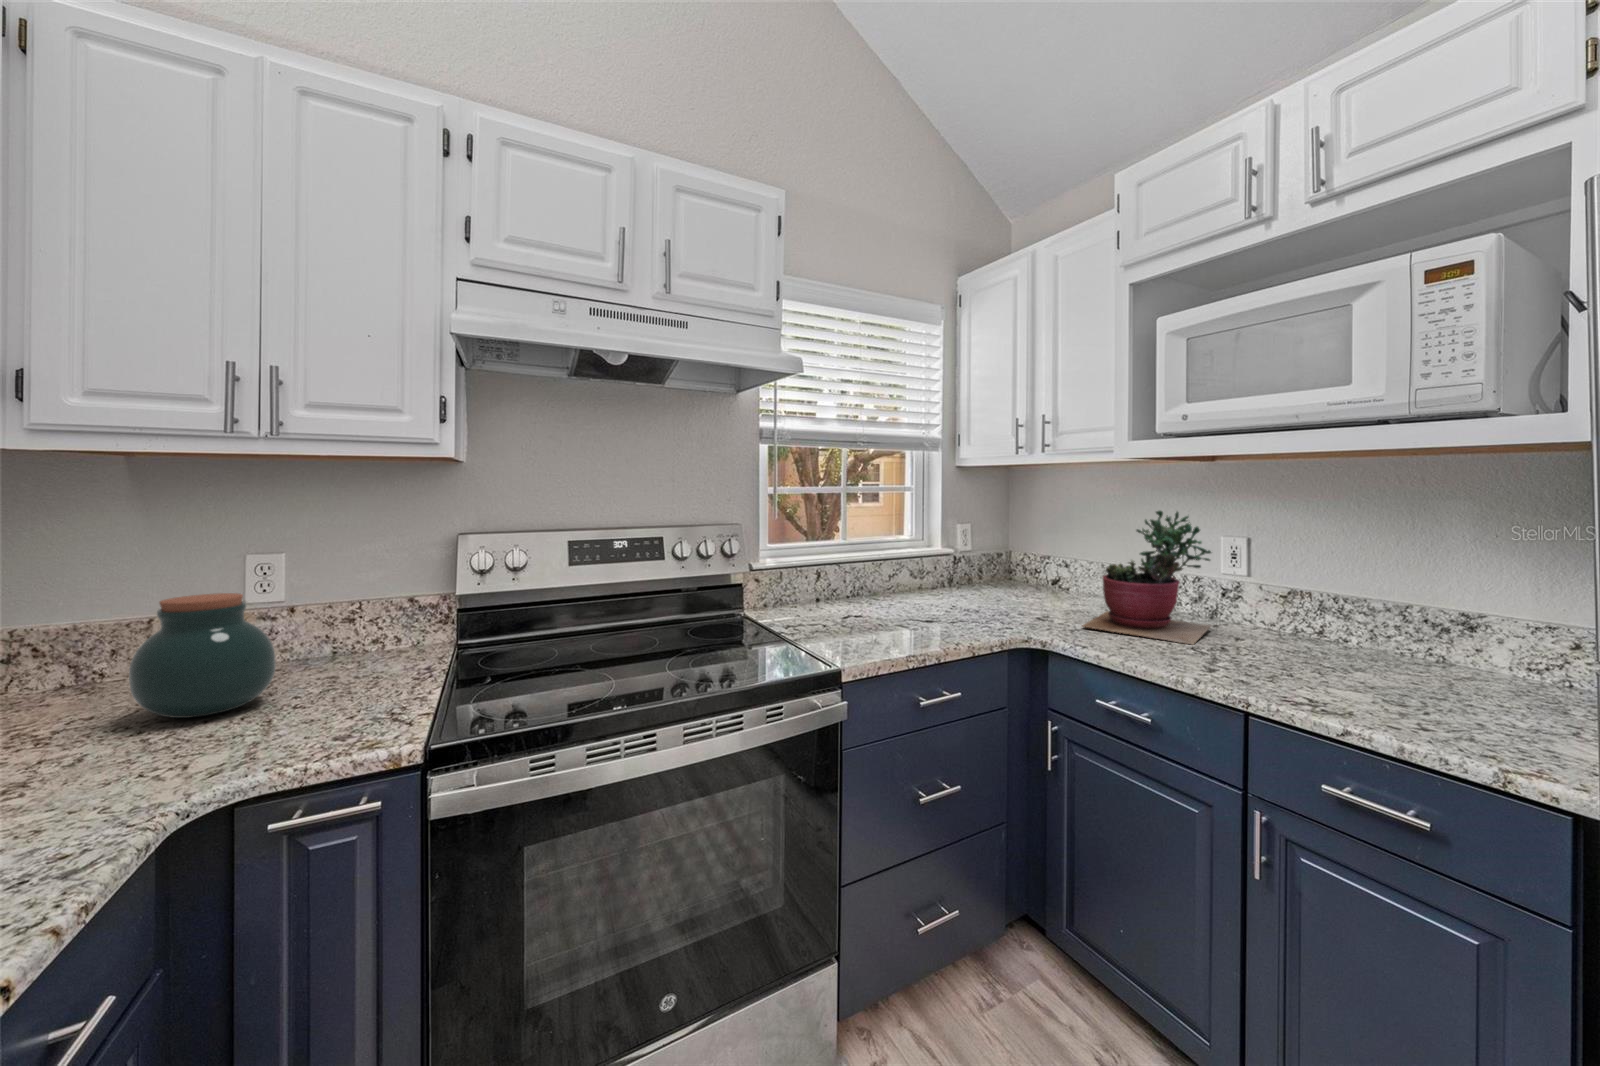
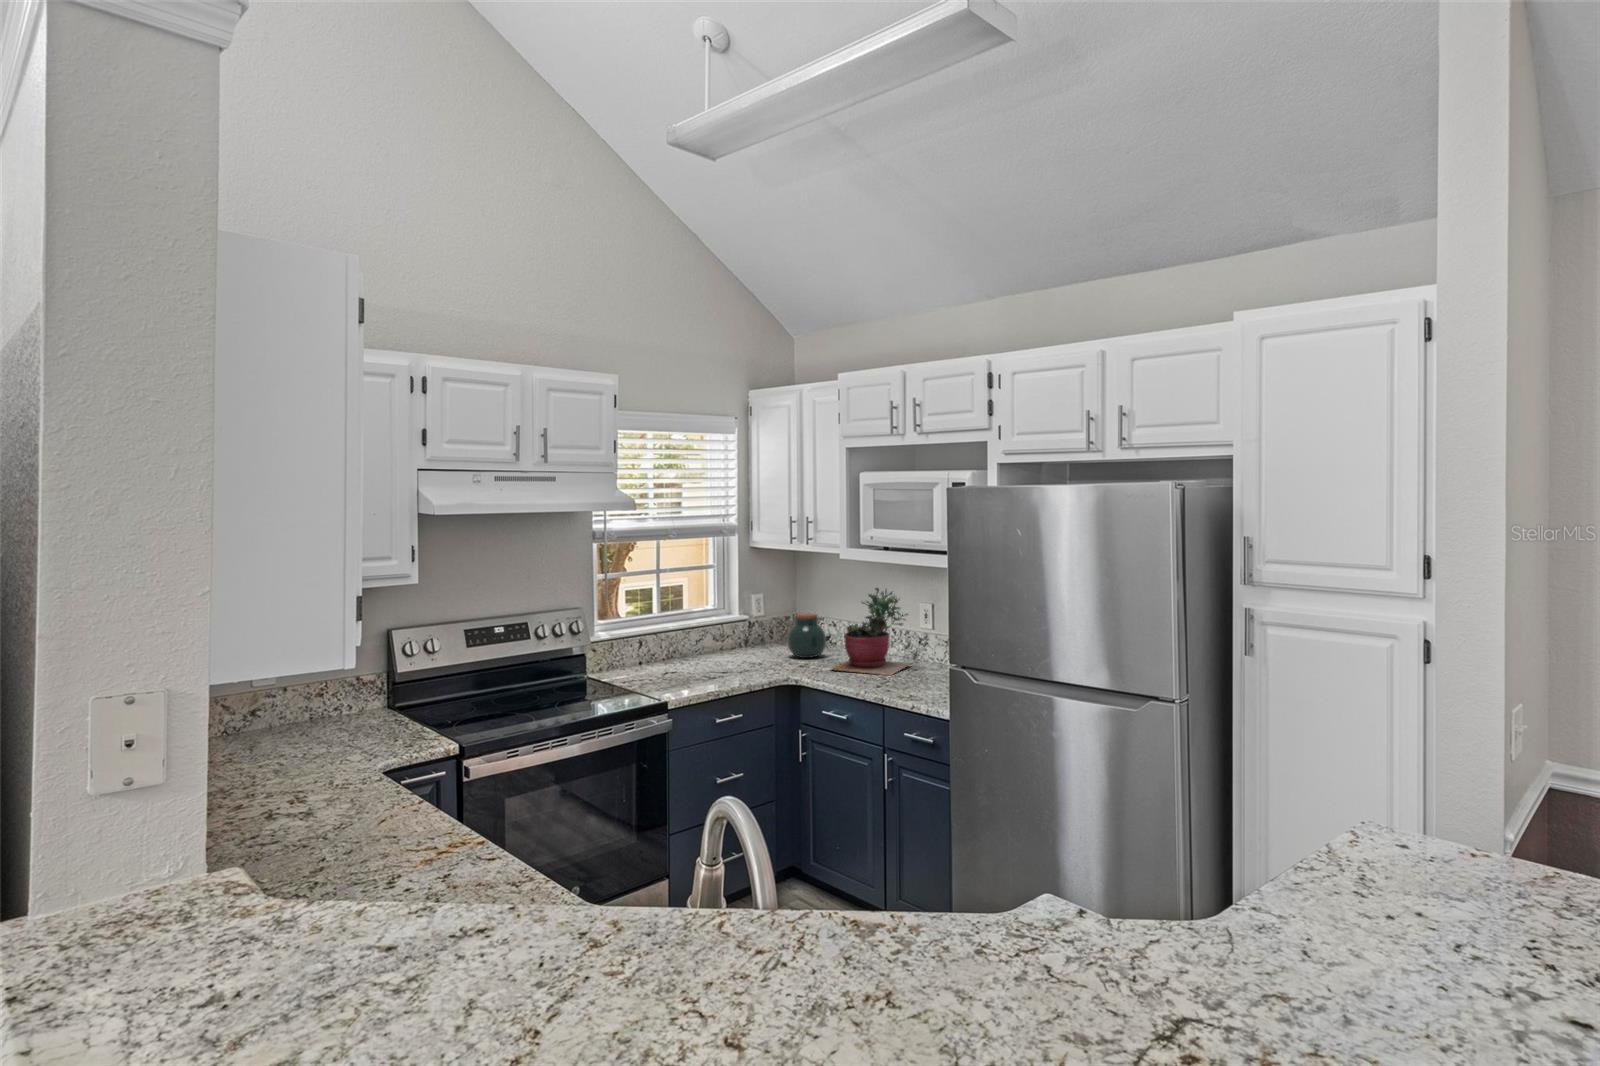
jar: present [129,593,276,718] -> present [787,613,826,658]

